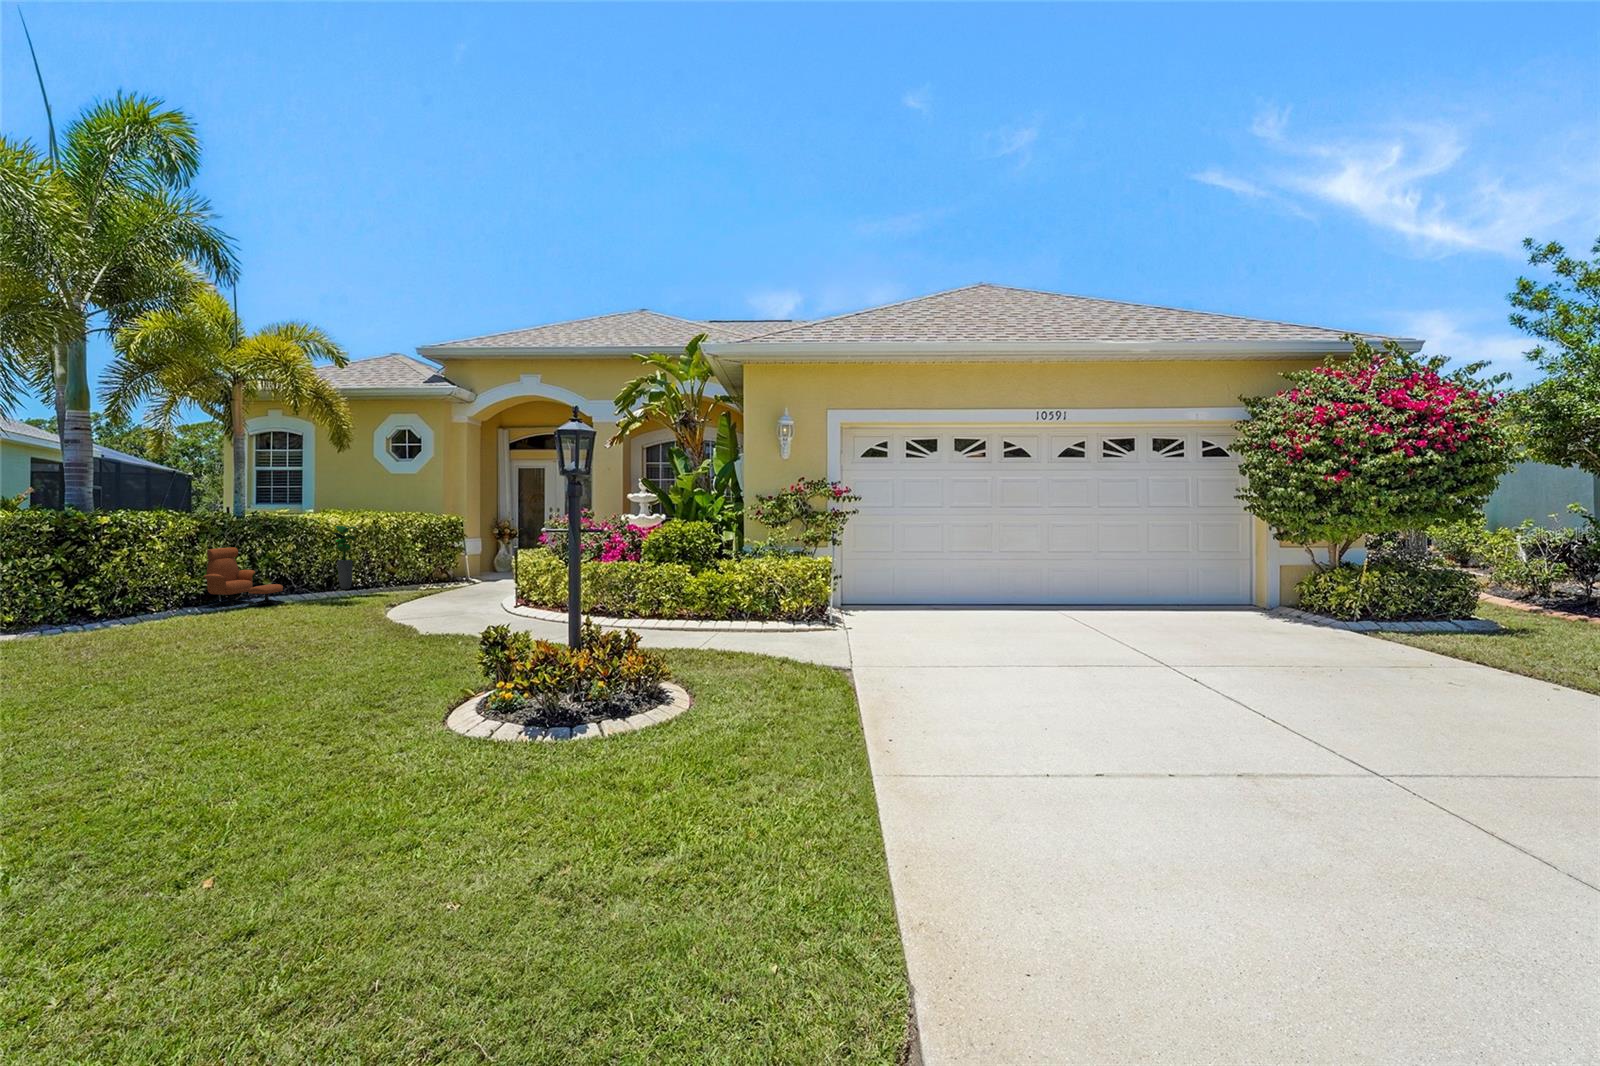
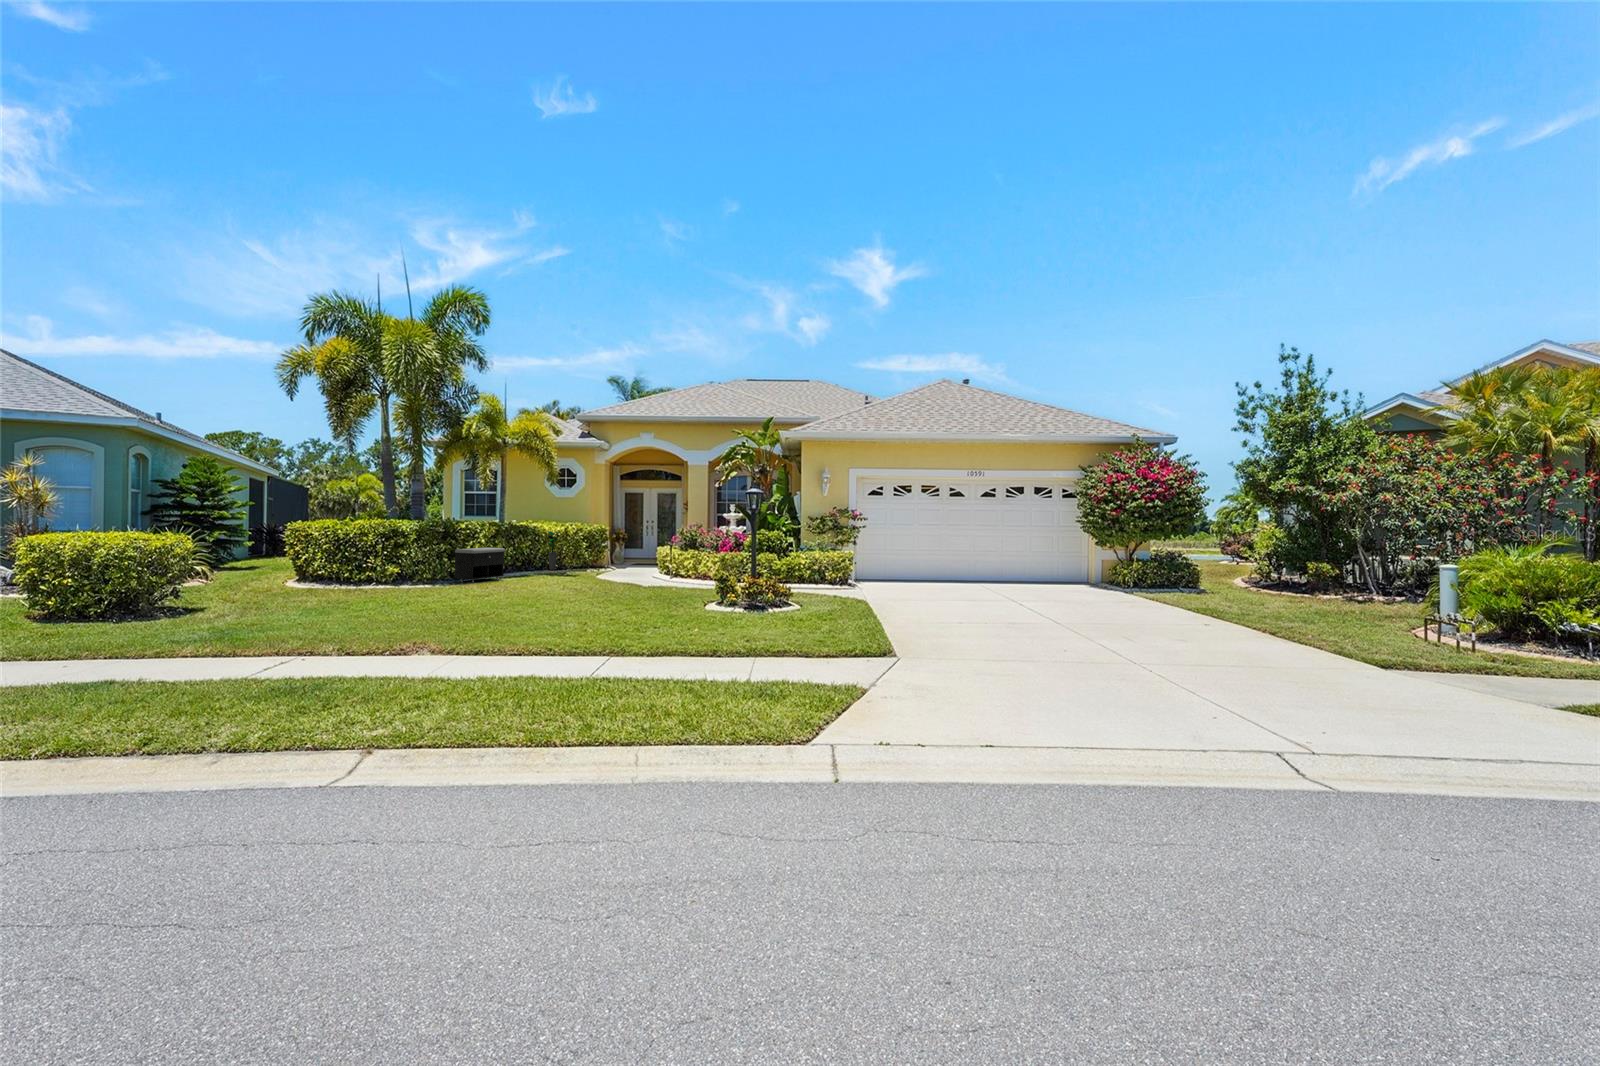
lounge chair: present [203,547,285,607] -> none [501,543,538,576]
storage bench: none [43,558,174,630] -> present [455,548,505,582]

